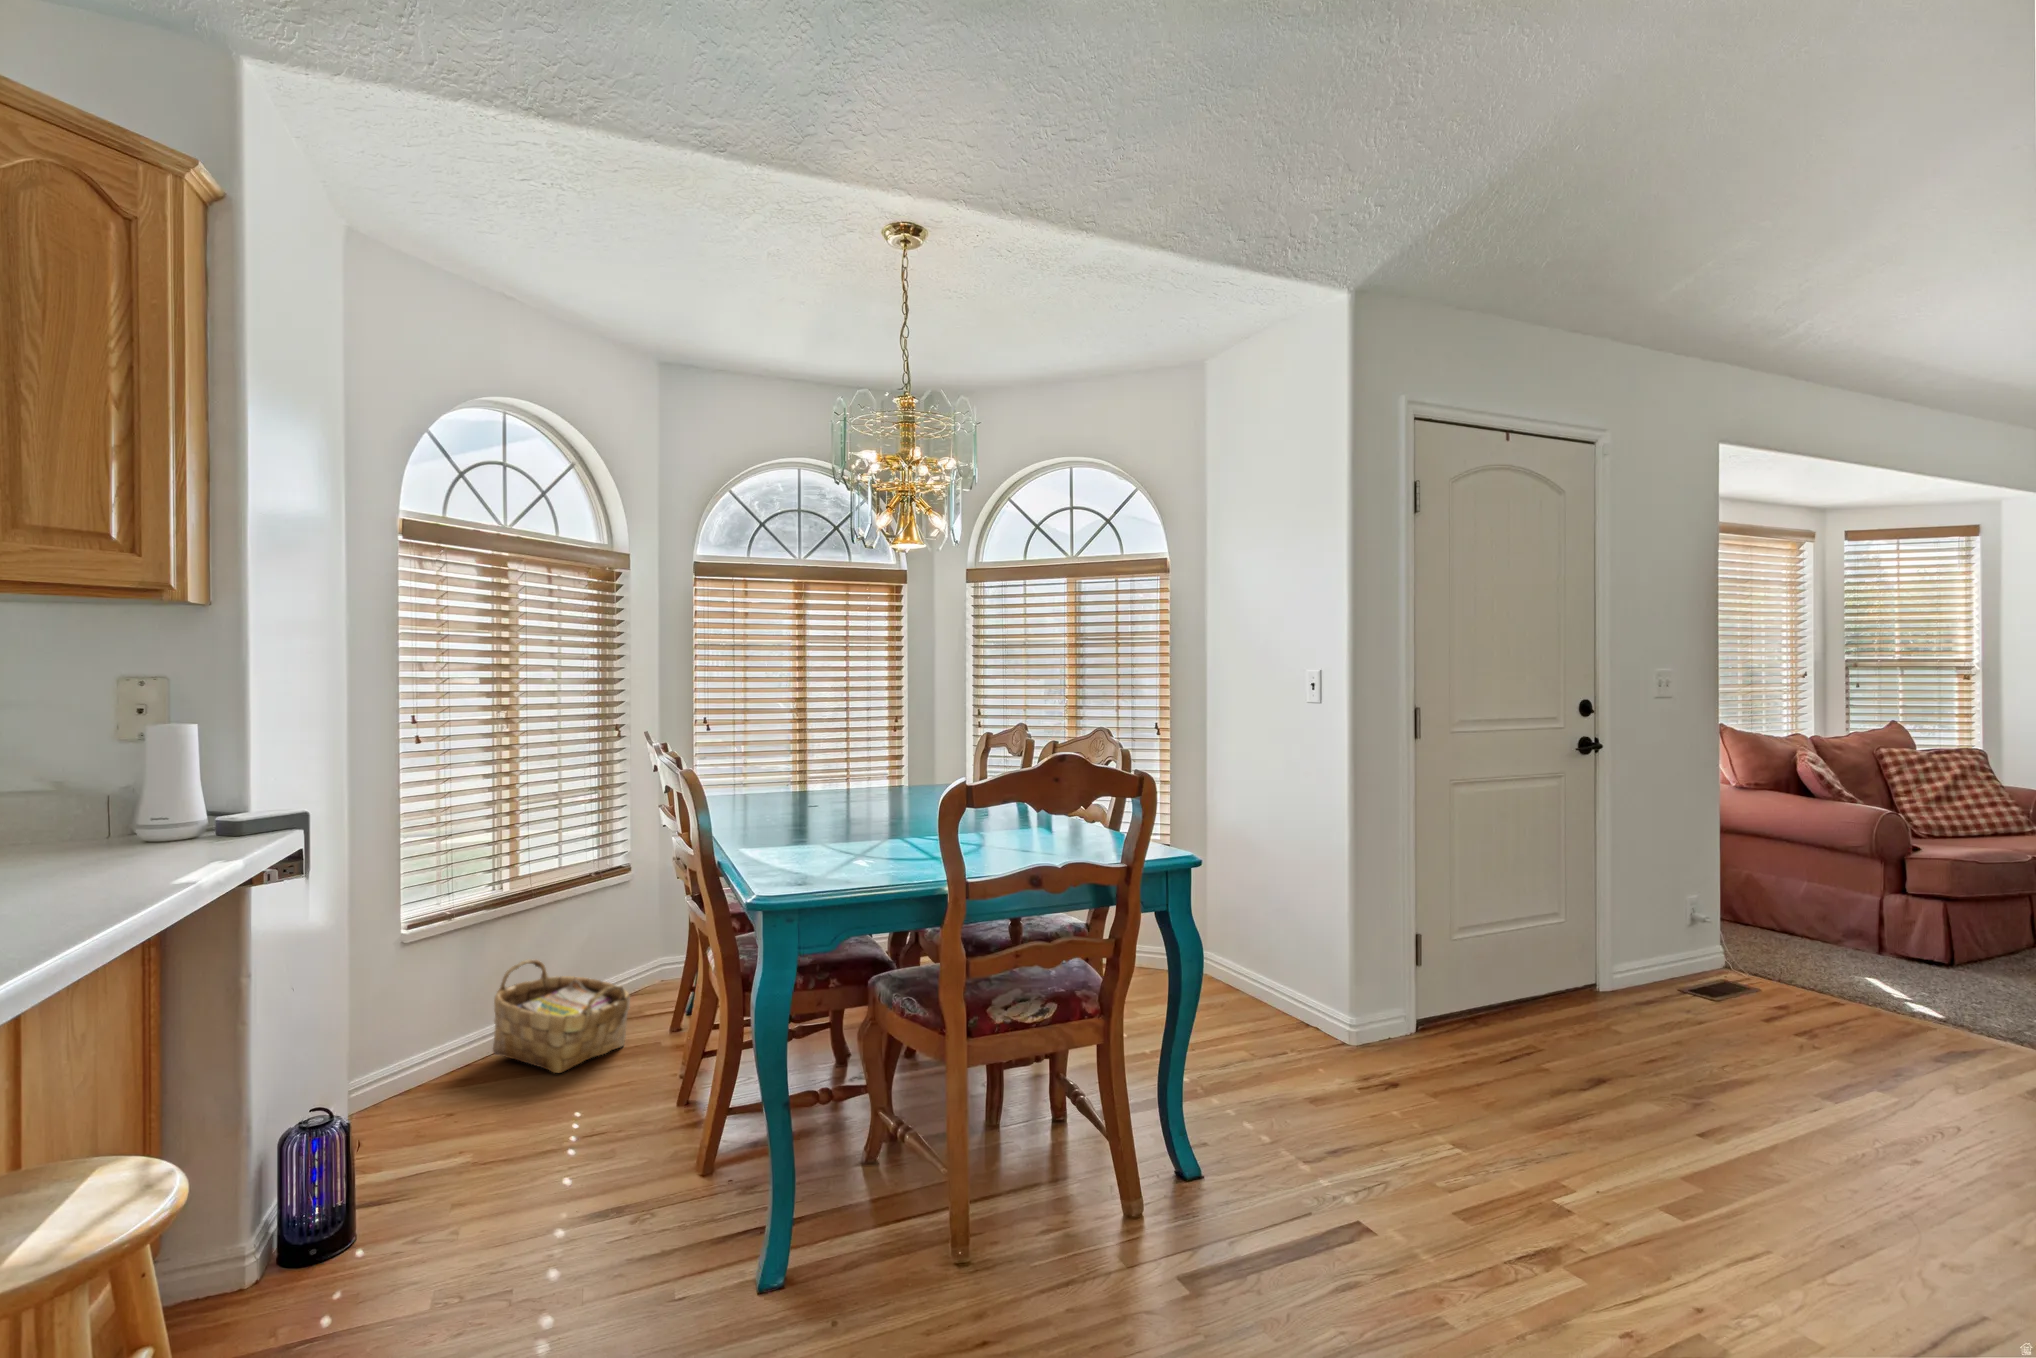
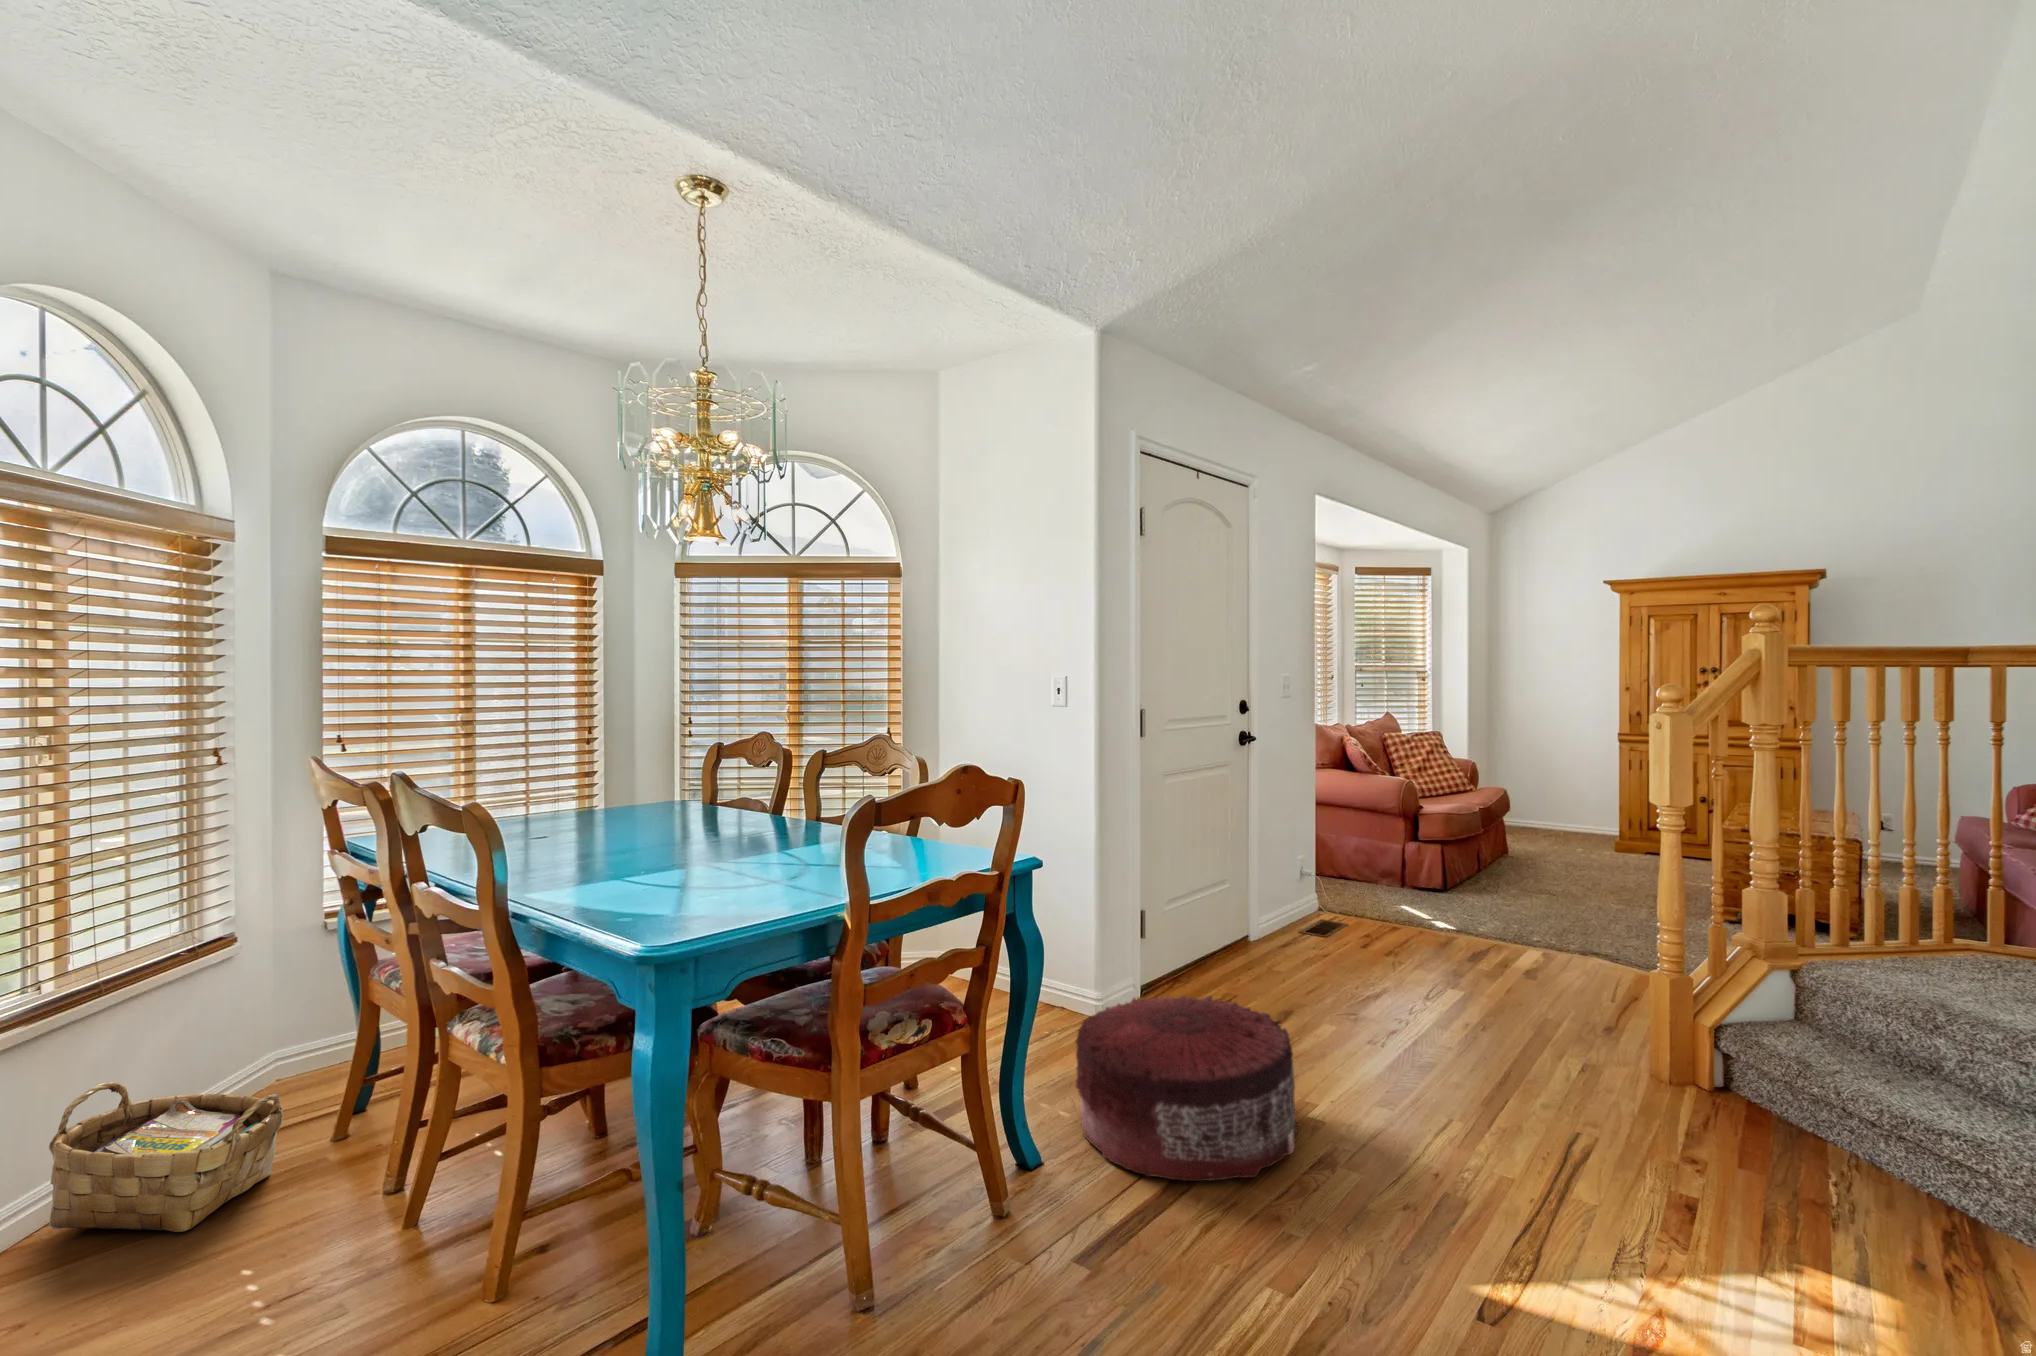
pouf: none [1248,1021,1524,1244] -> present [1076,996,1298,1181]

